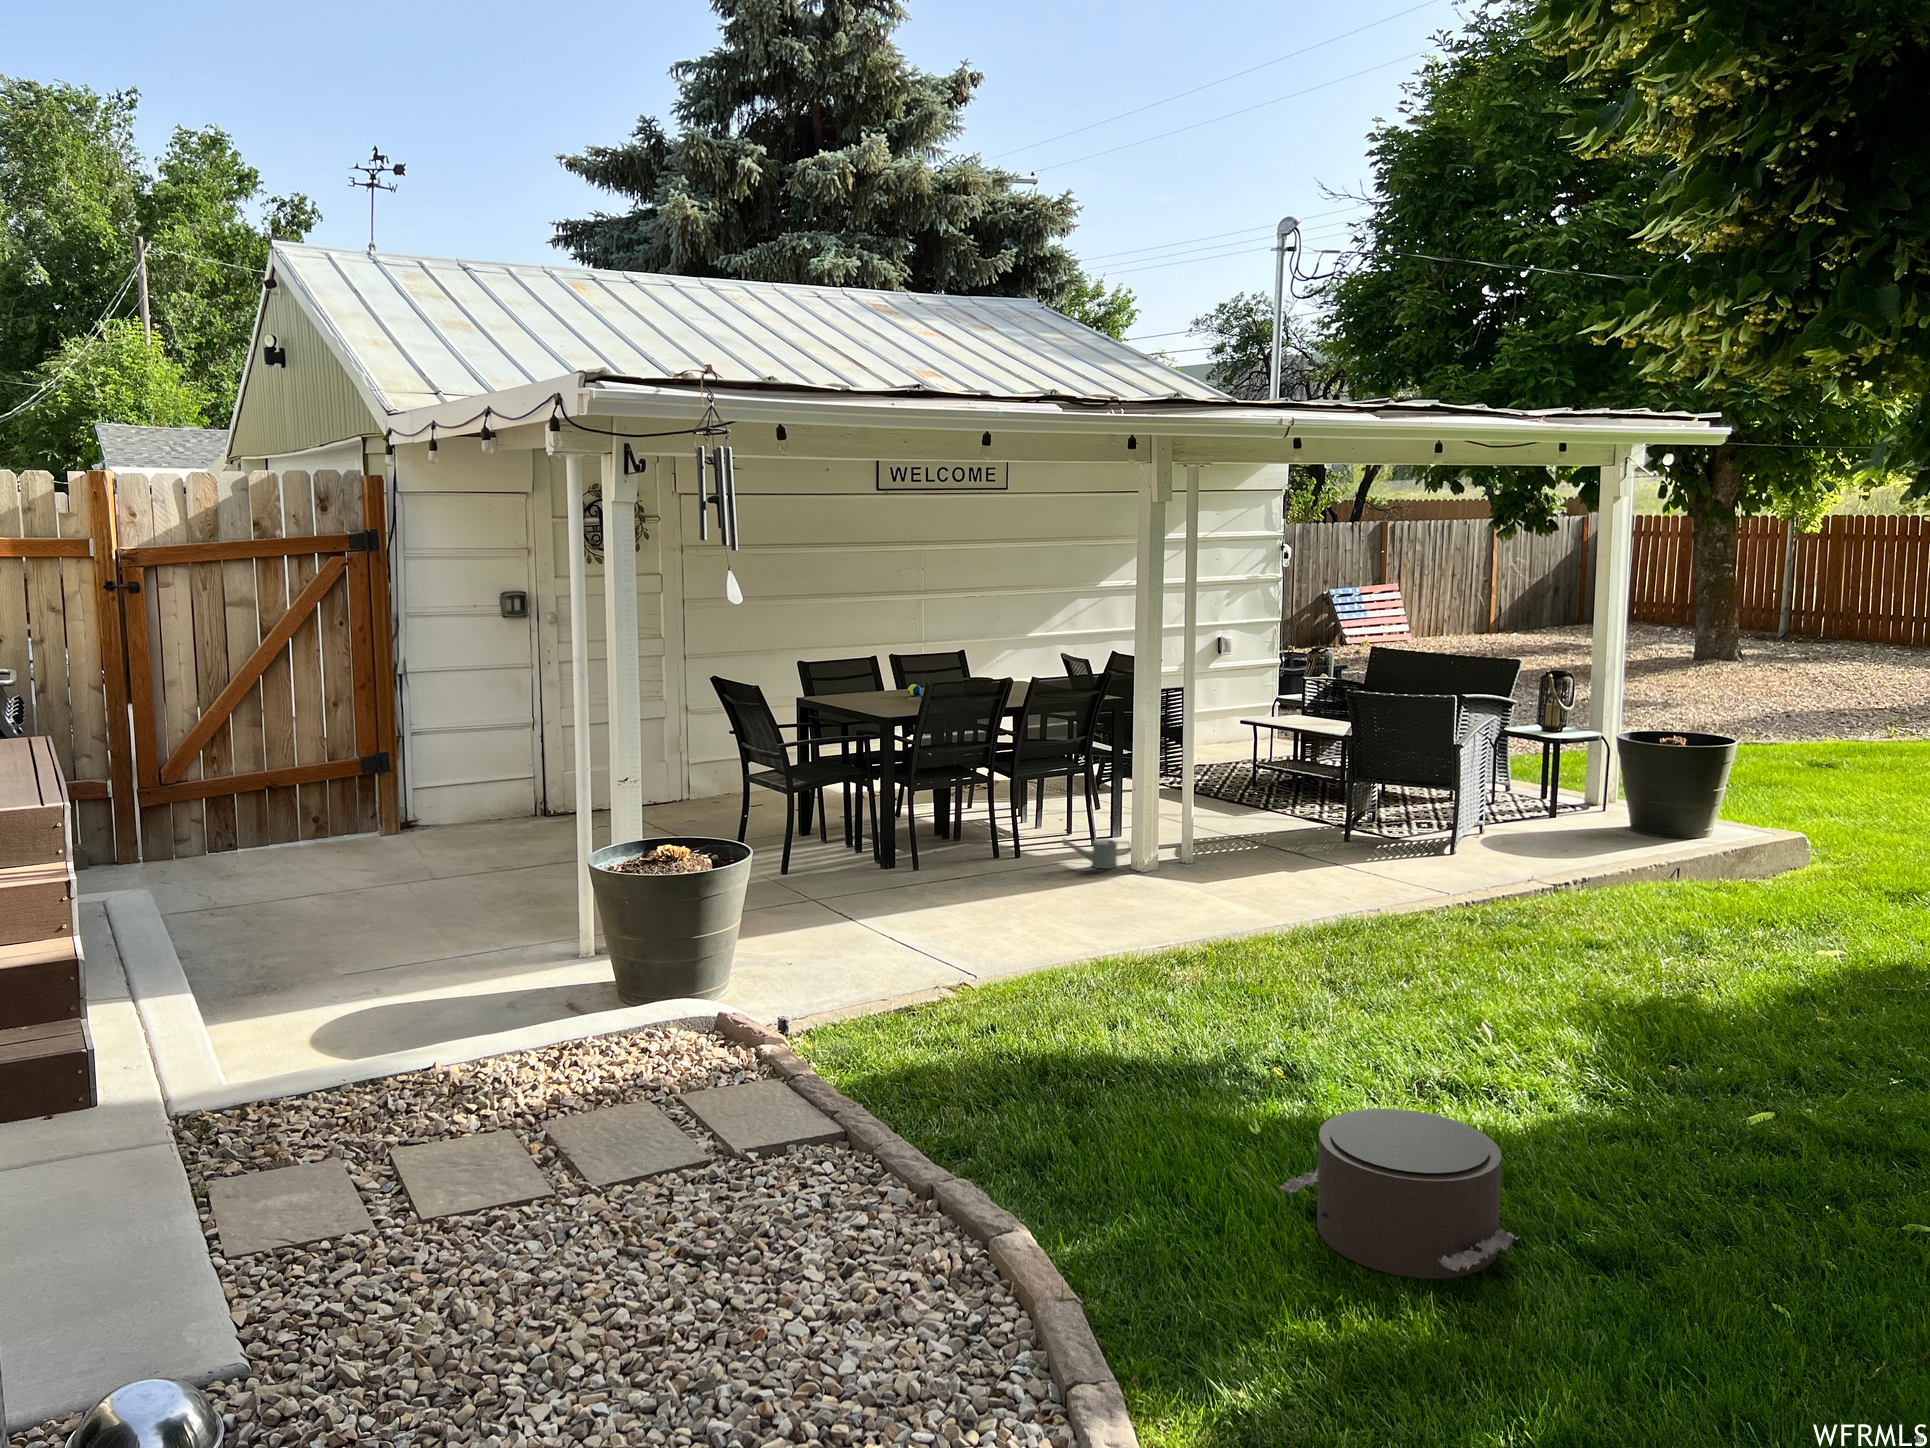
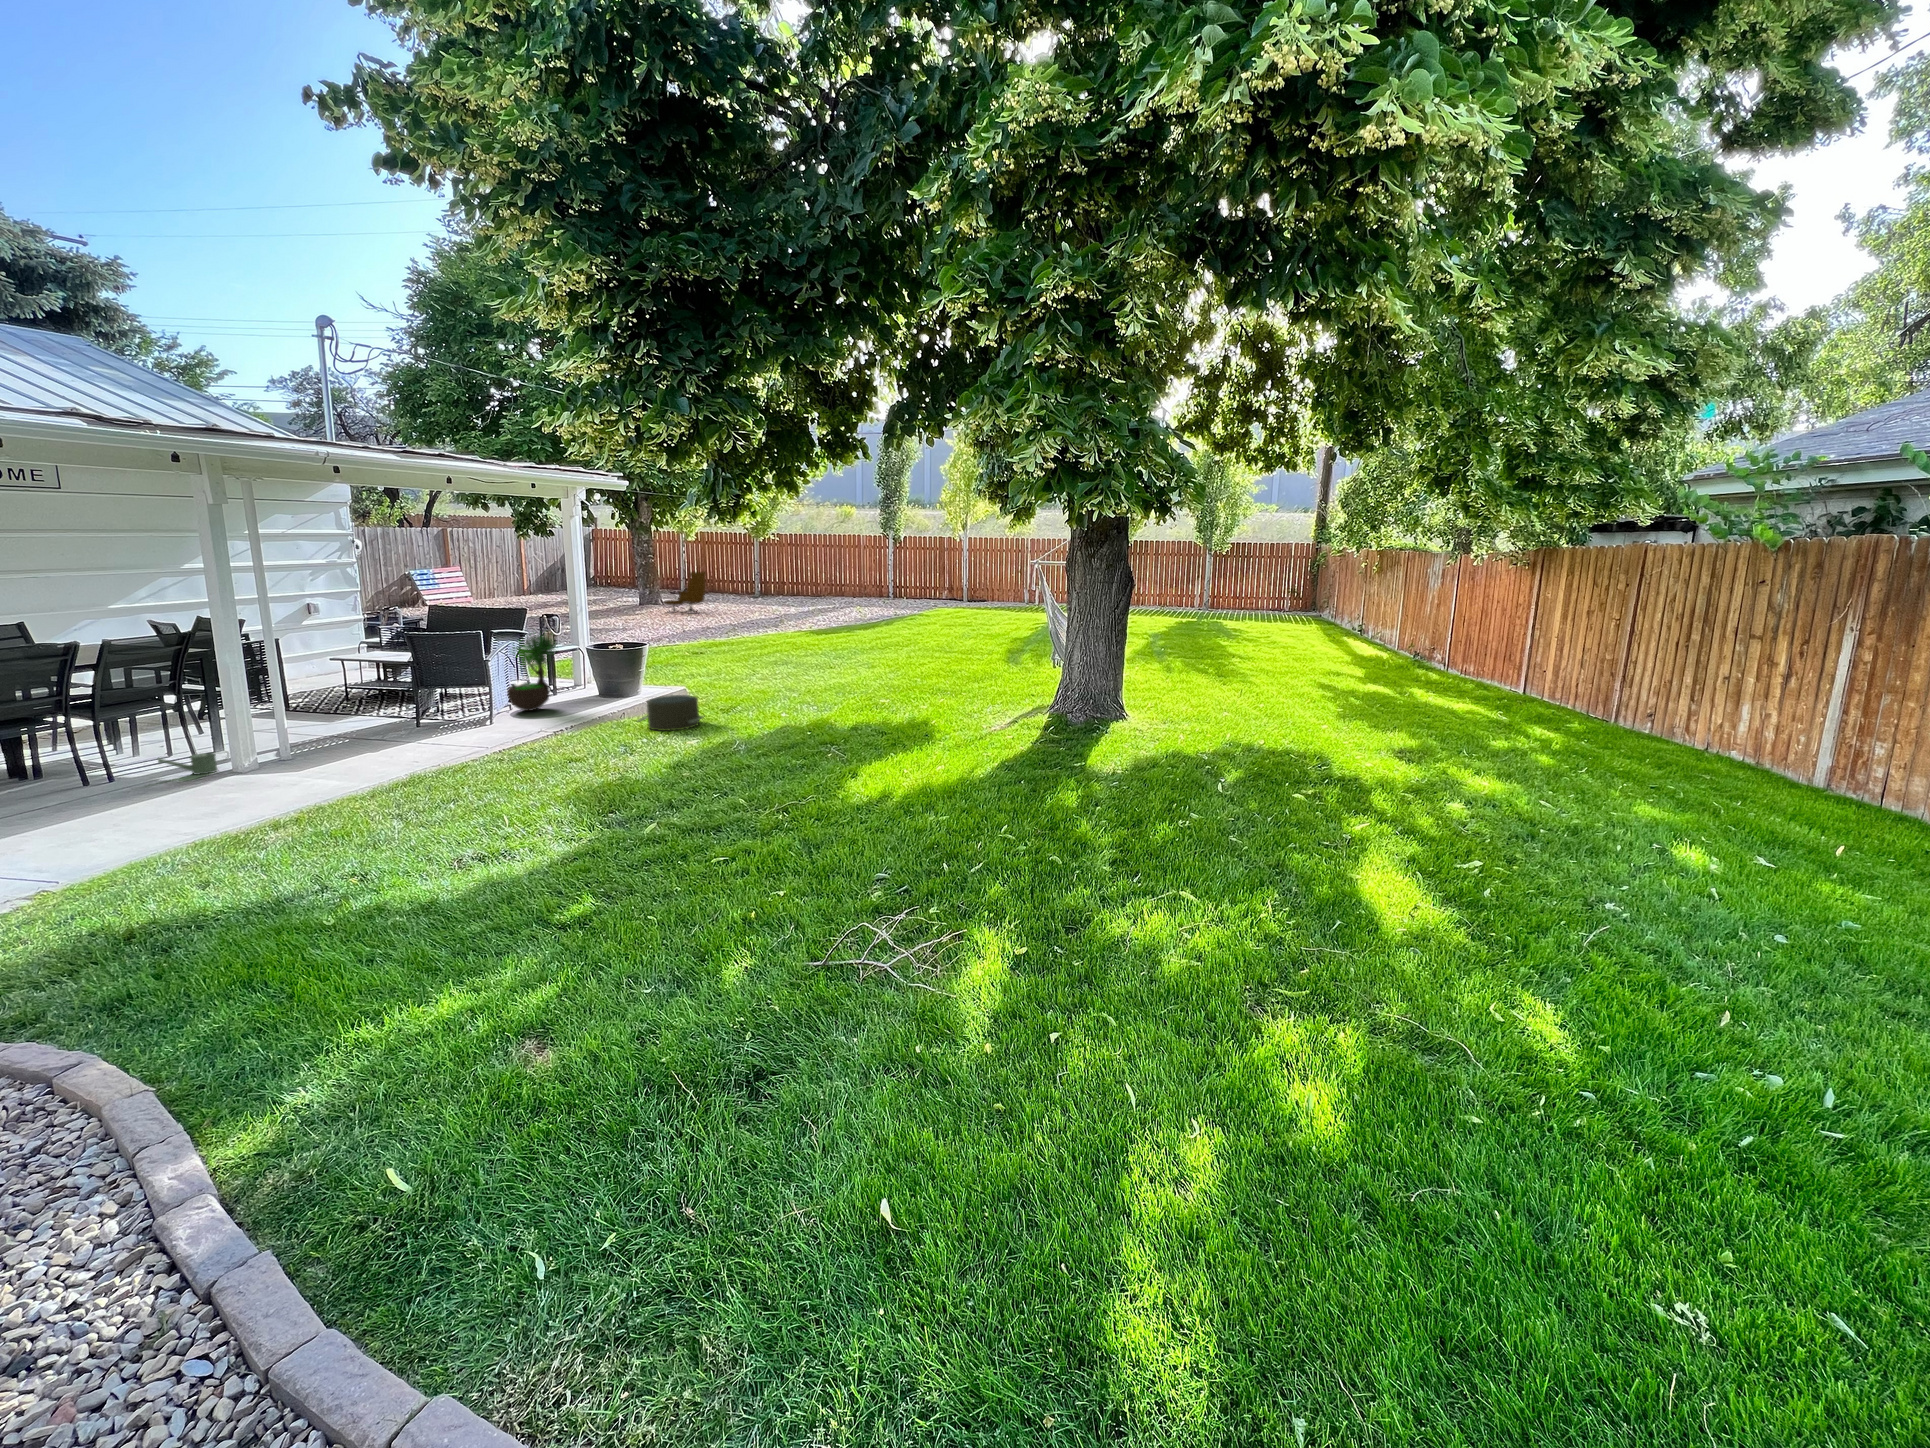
lounge chair: none [1736,596,1834,681] -> present [664,572,706,612]
potted tree: none [1481,697,1575,842] -> present [507,634,555,711]
pouf: present [1280,1109,1520,1279] -> present [638,695,705,731]

